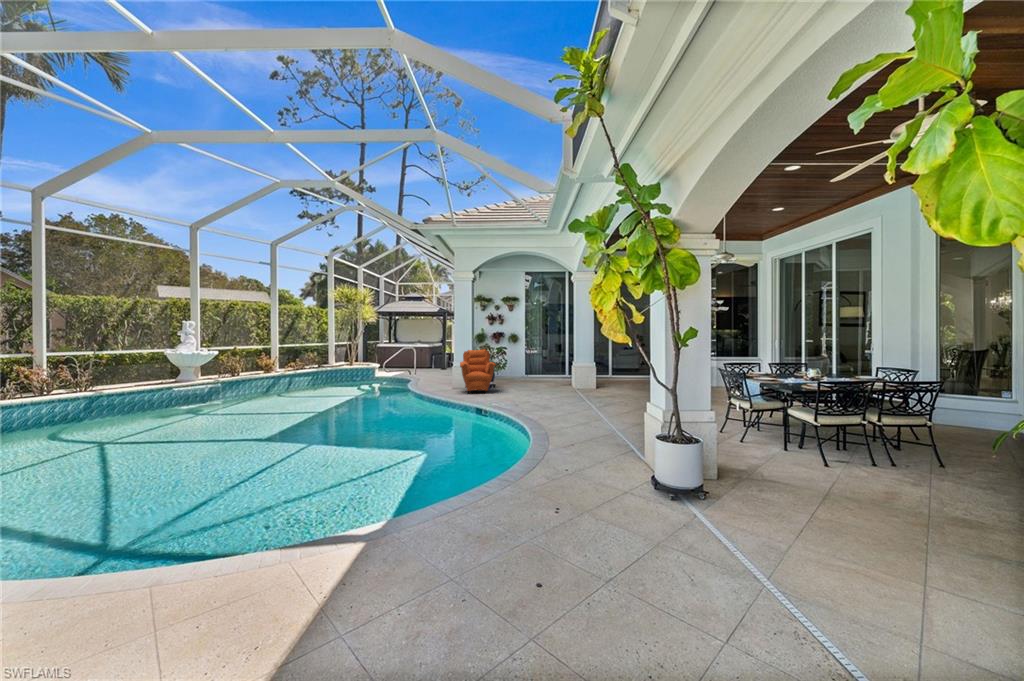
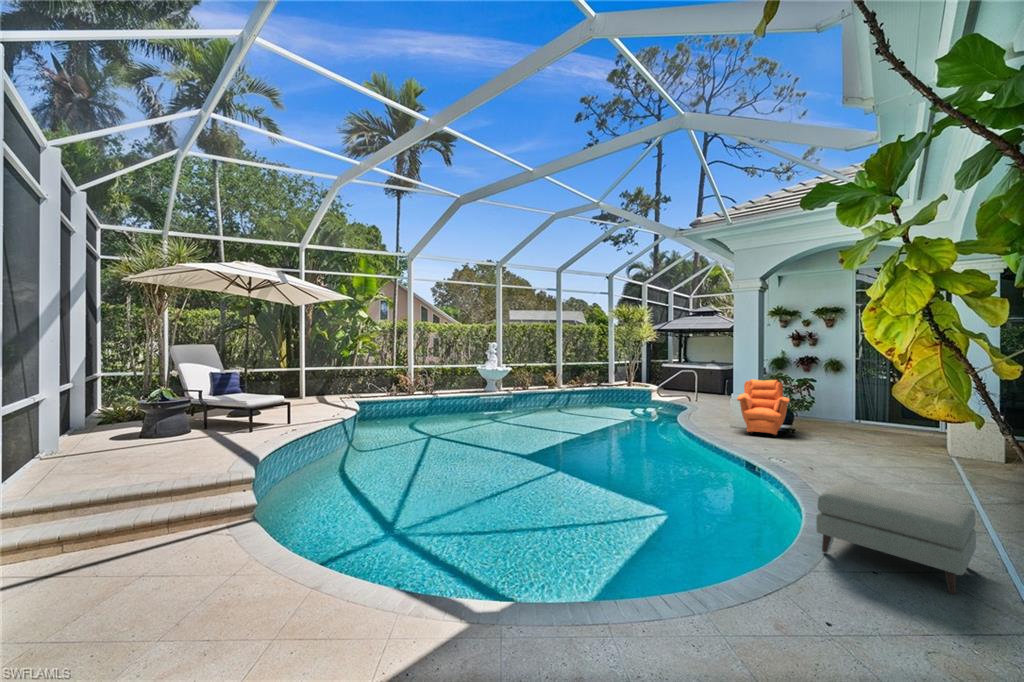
ottoman: none [554,406,627,459] -> present [816,481,976,594]

